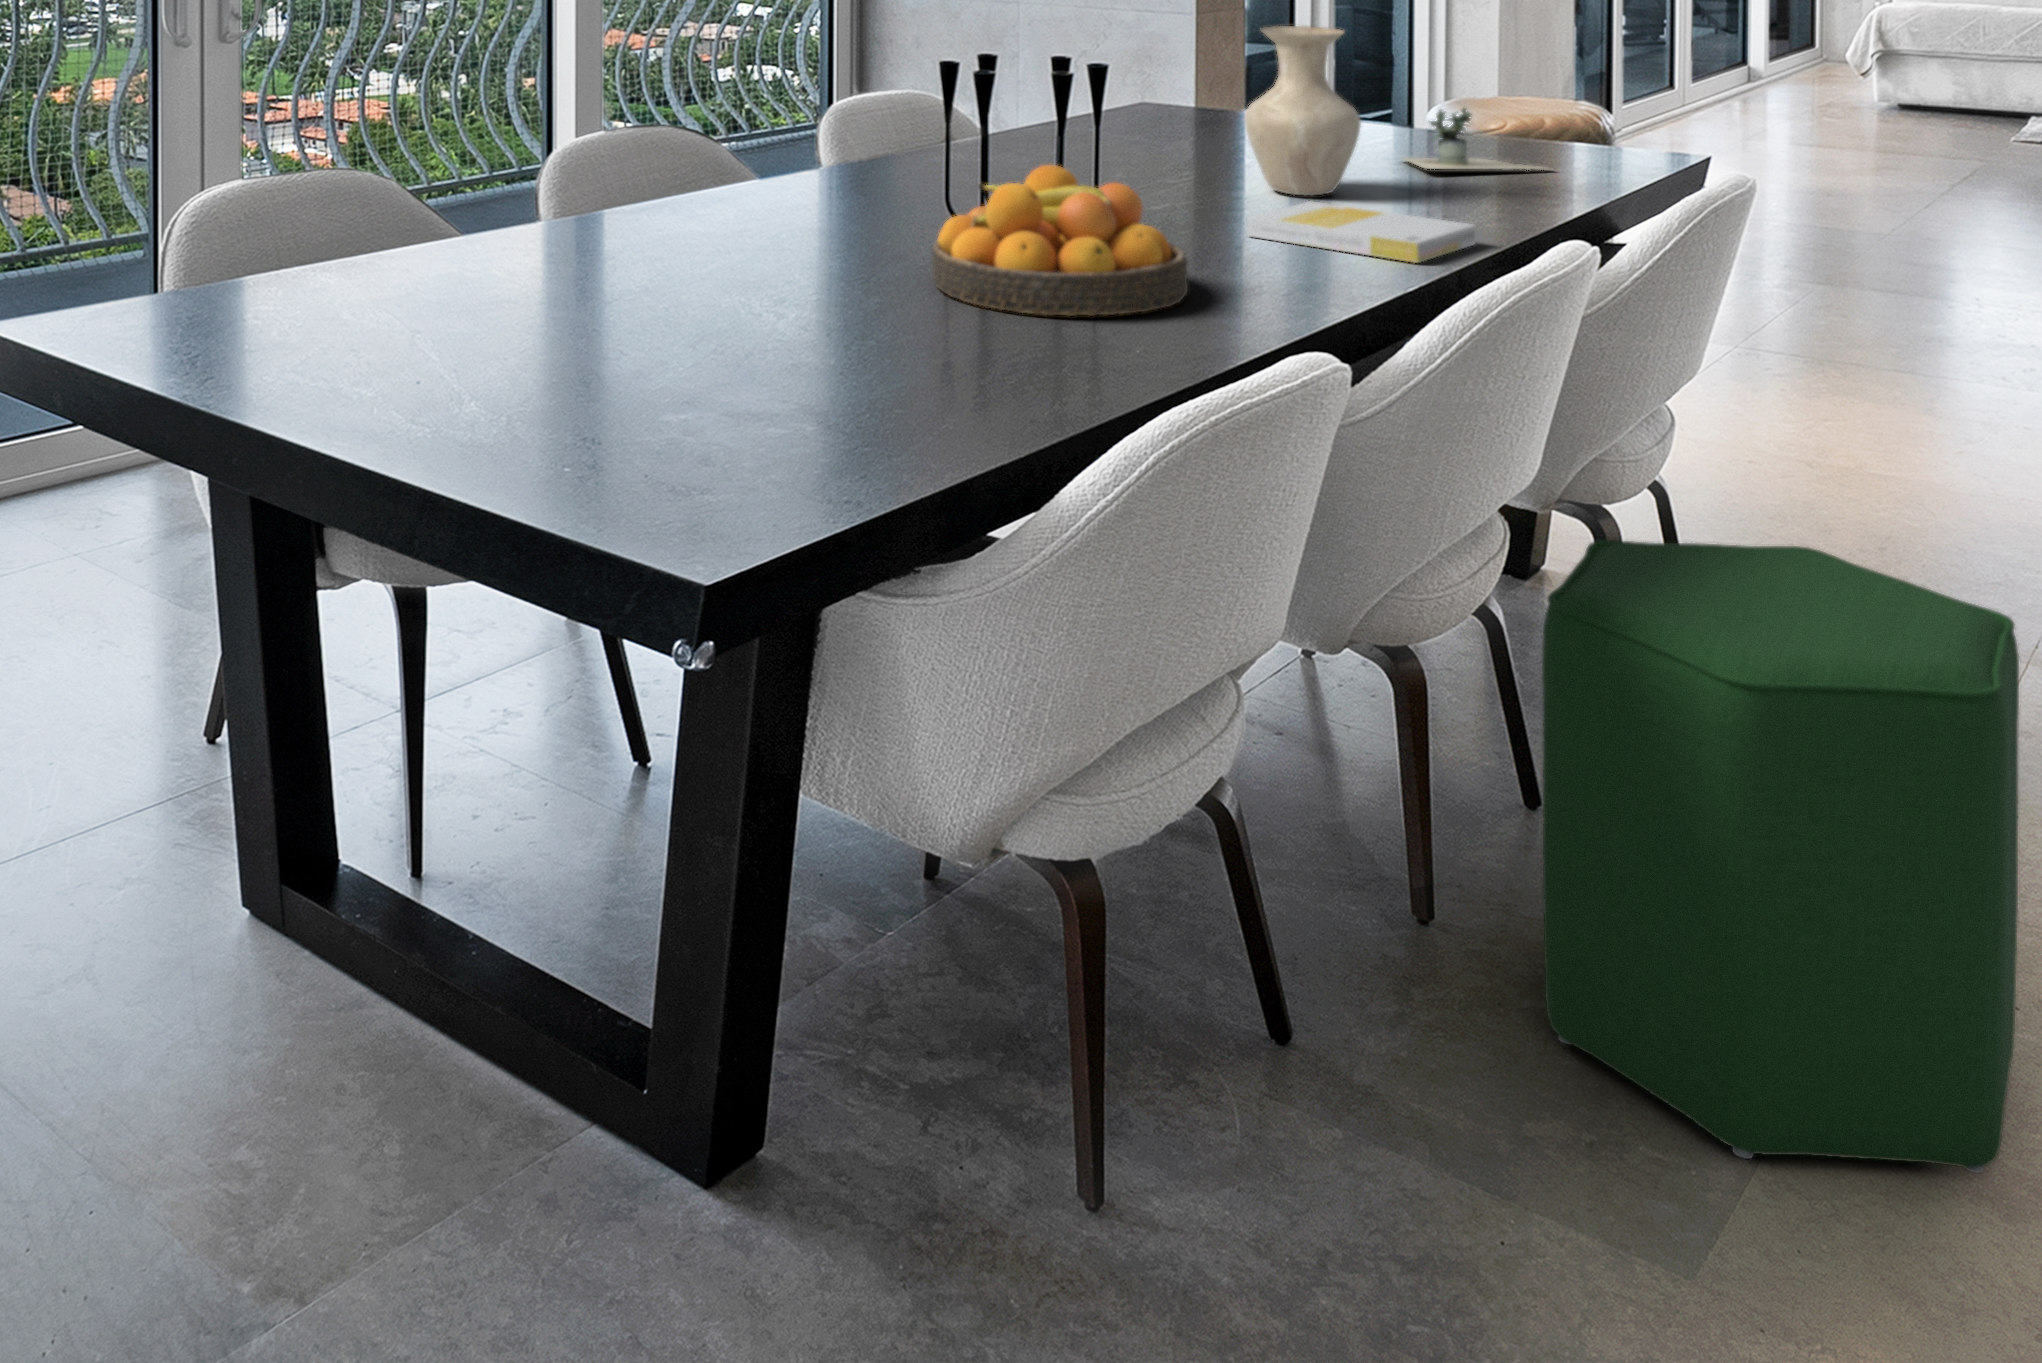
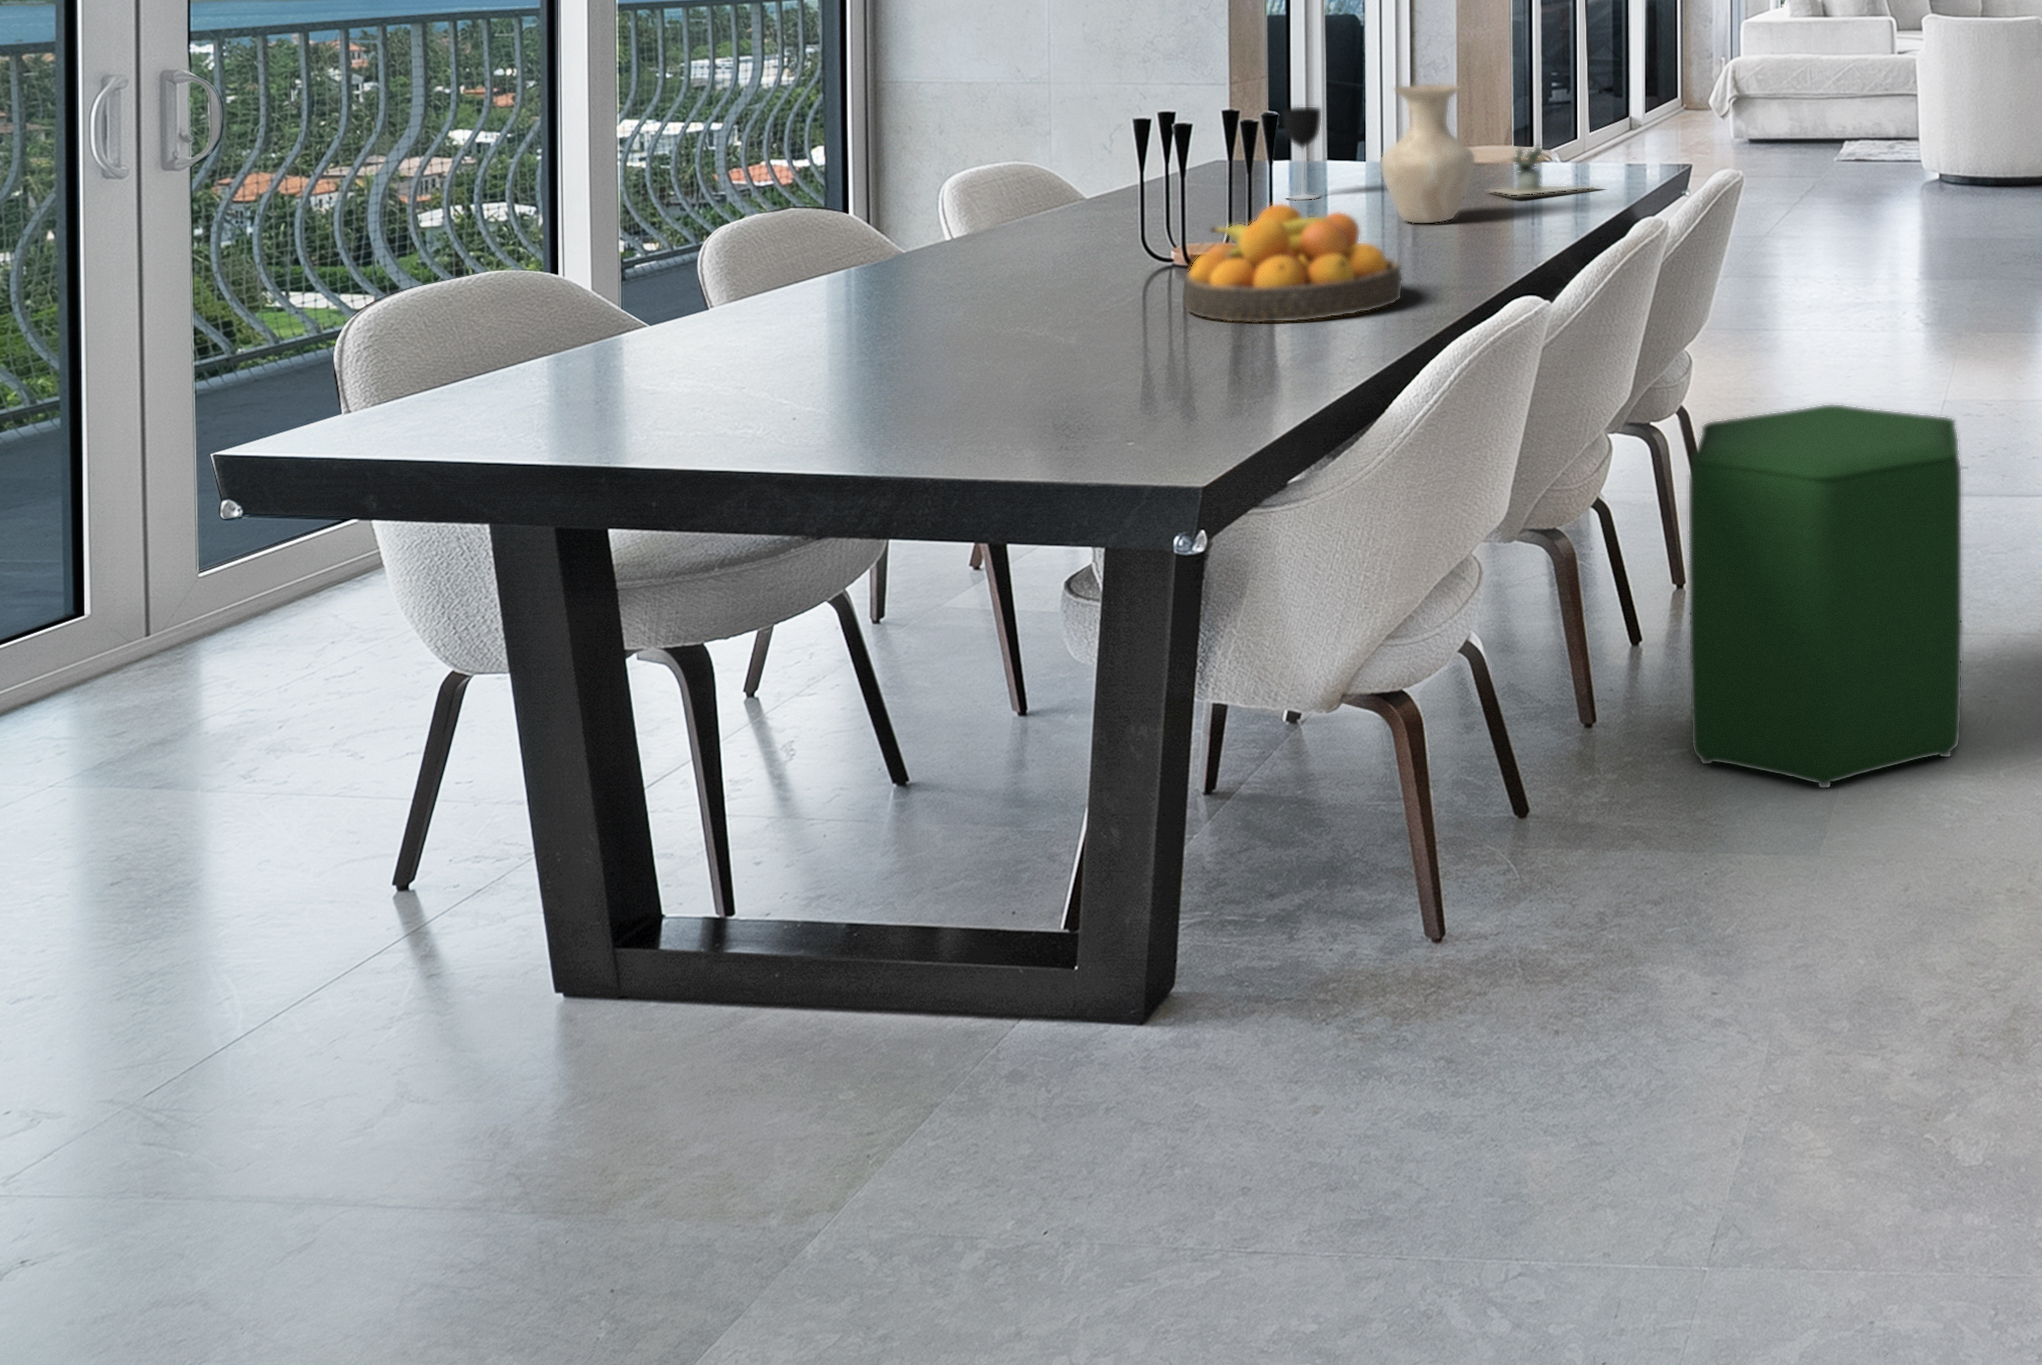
wine glass: none [1164,40,1206,147] -> present [1283,107,1321,199]
book: present [1247,201,1475,263] -> none [1411,223,1583,256]

